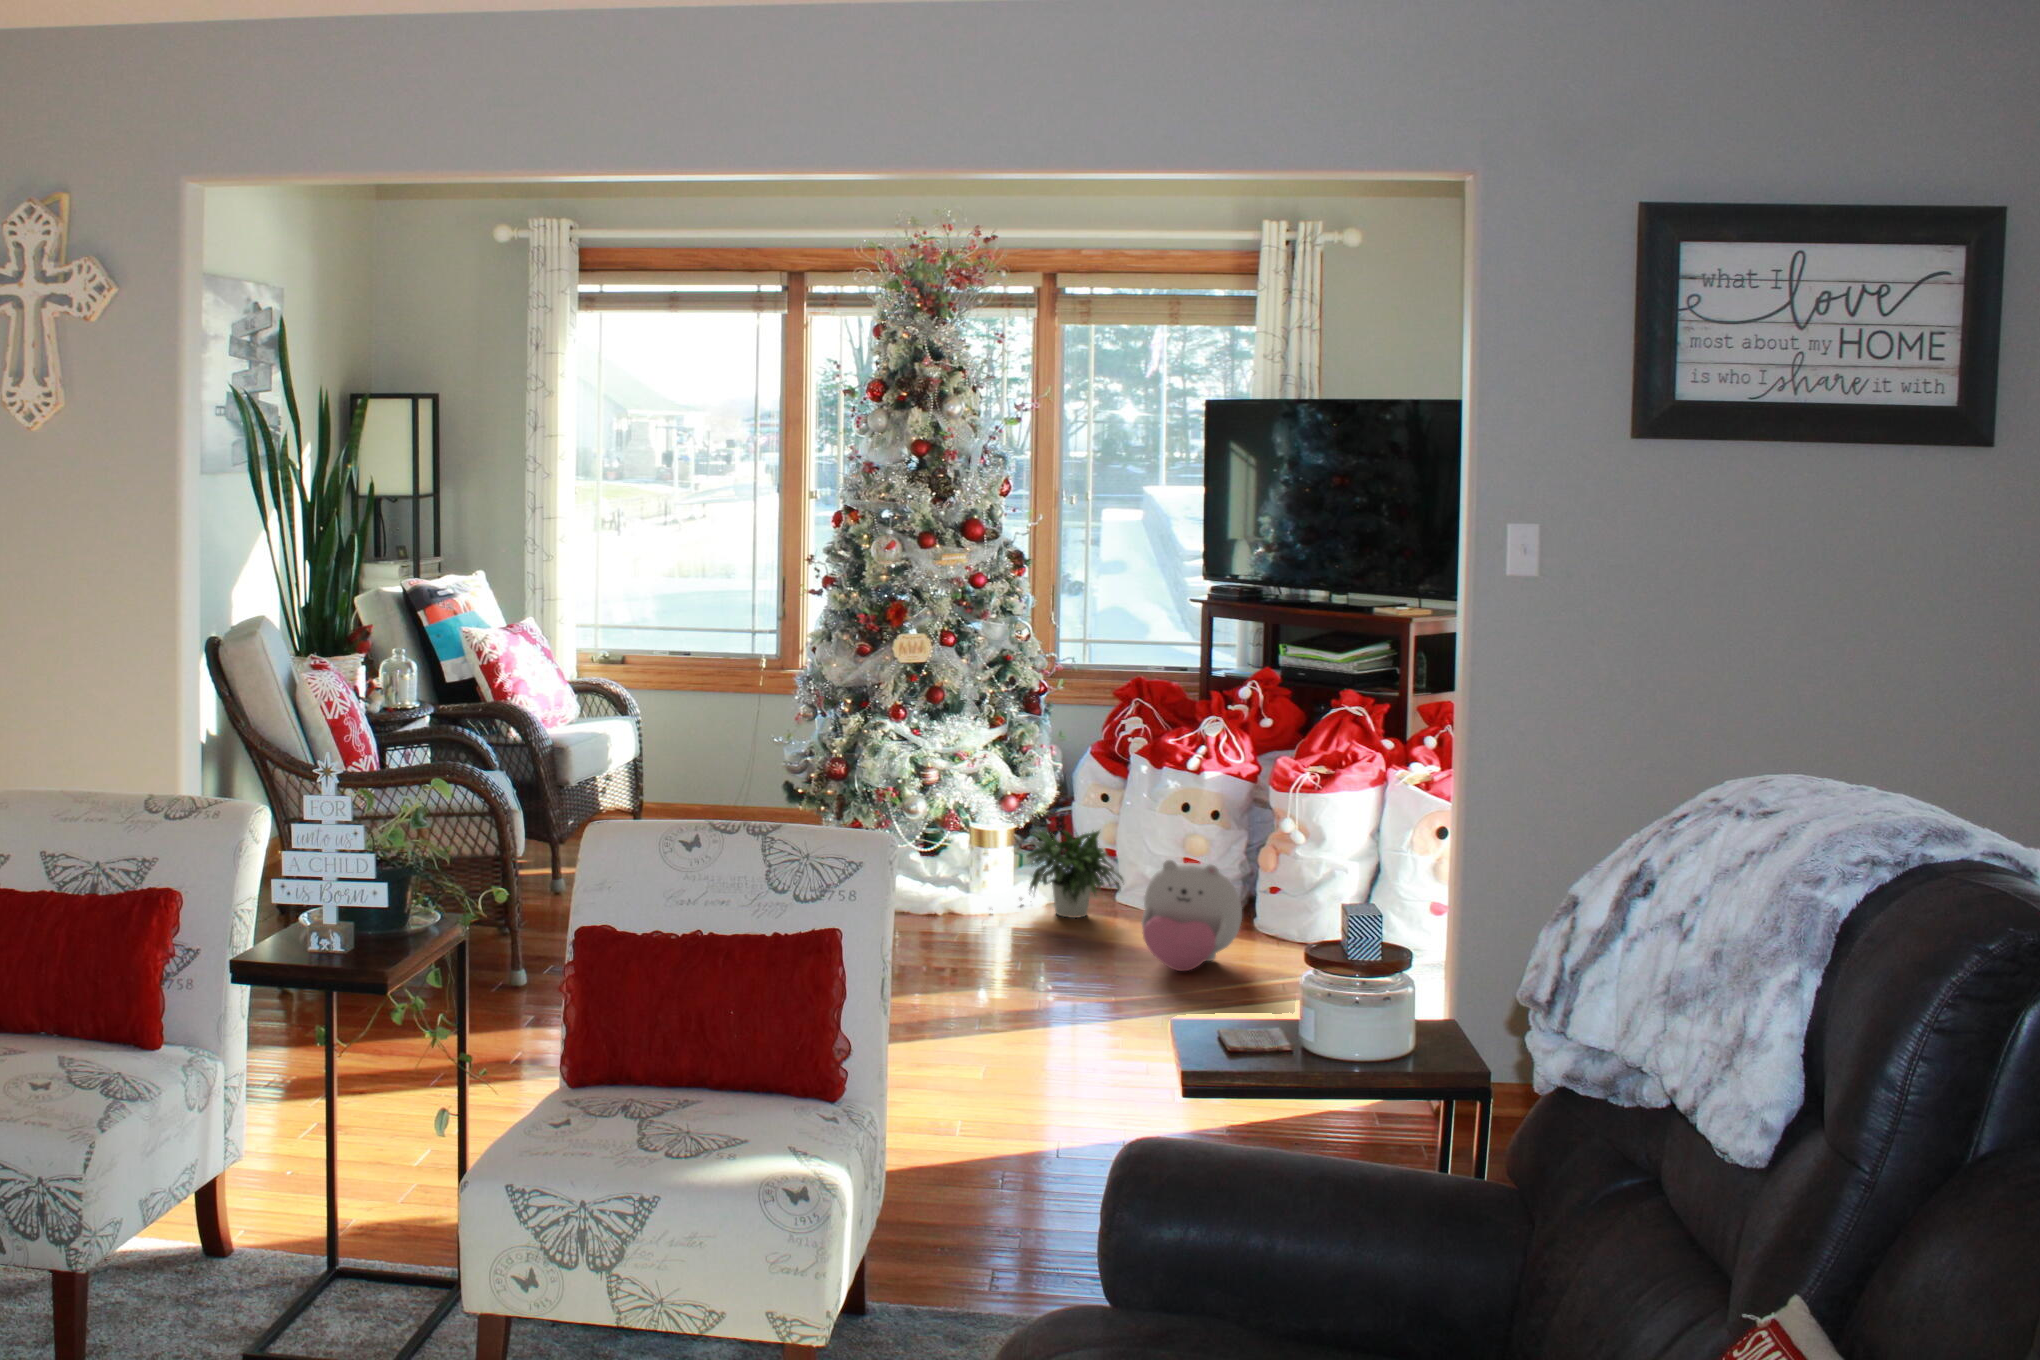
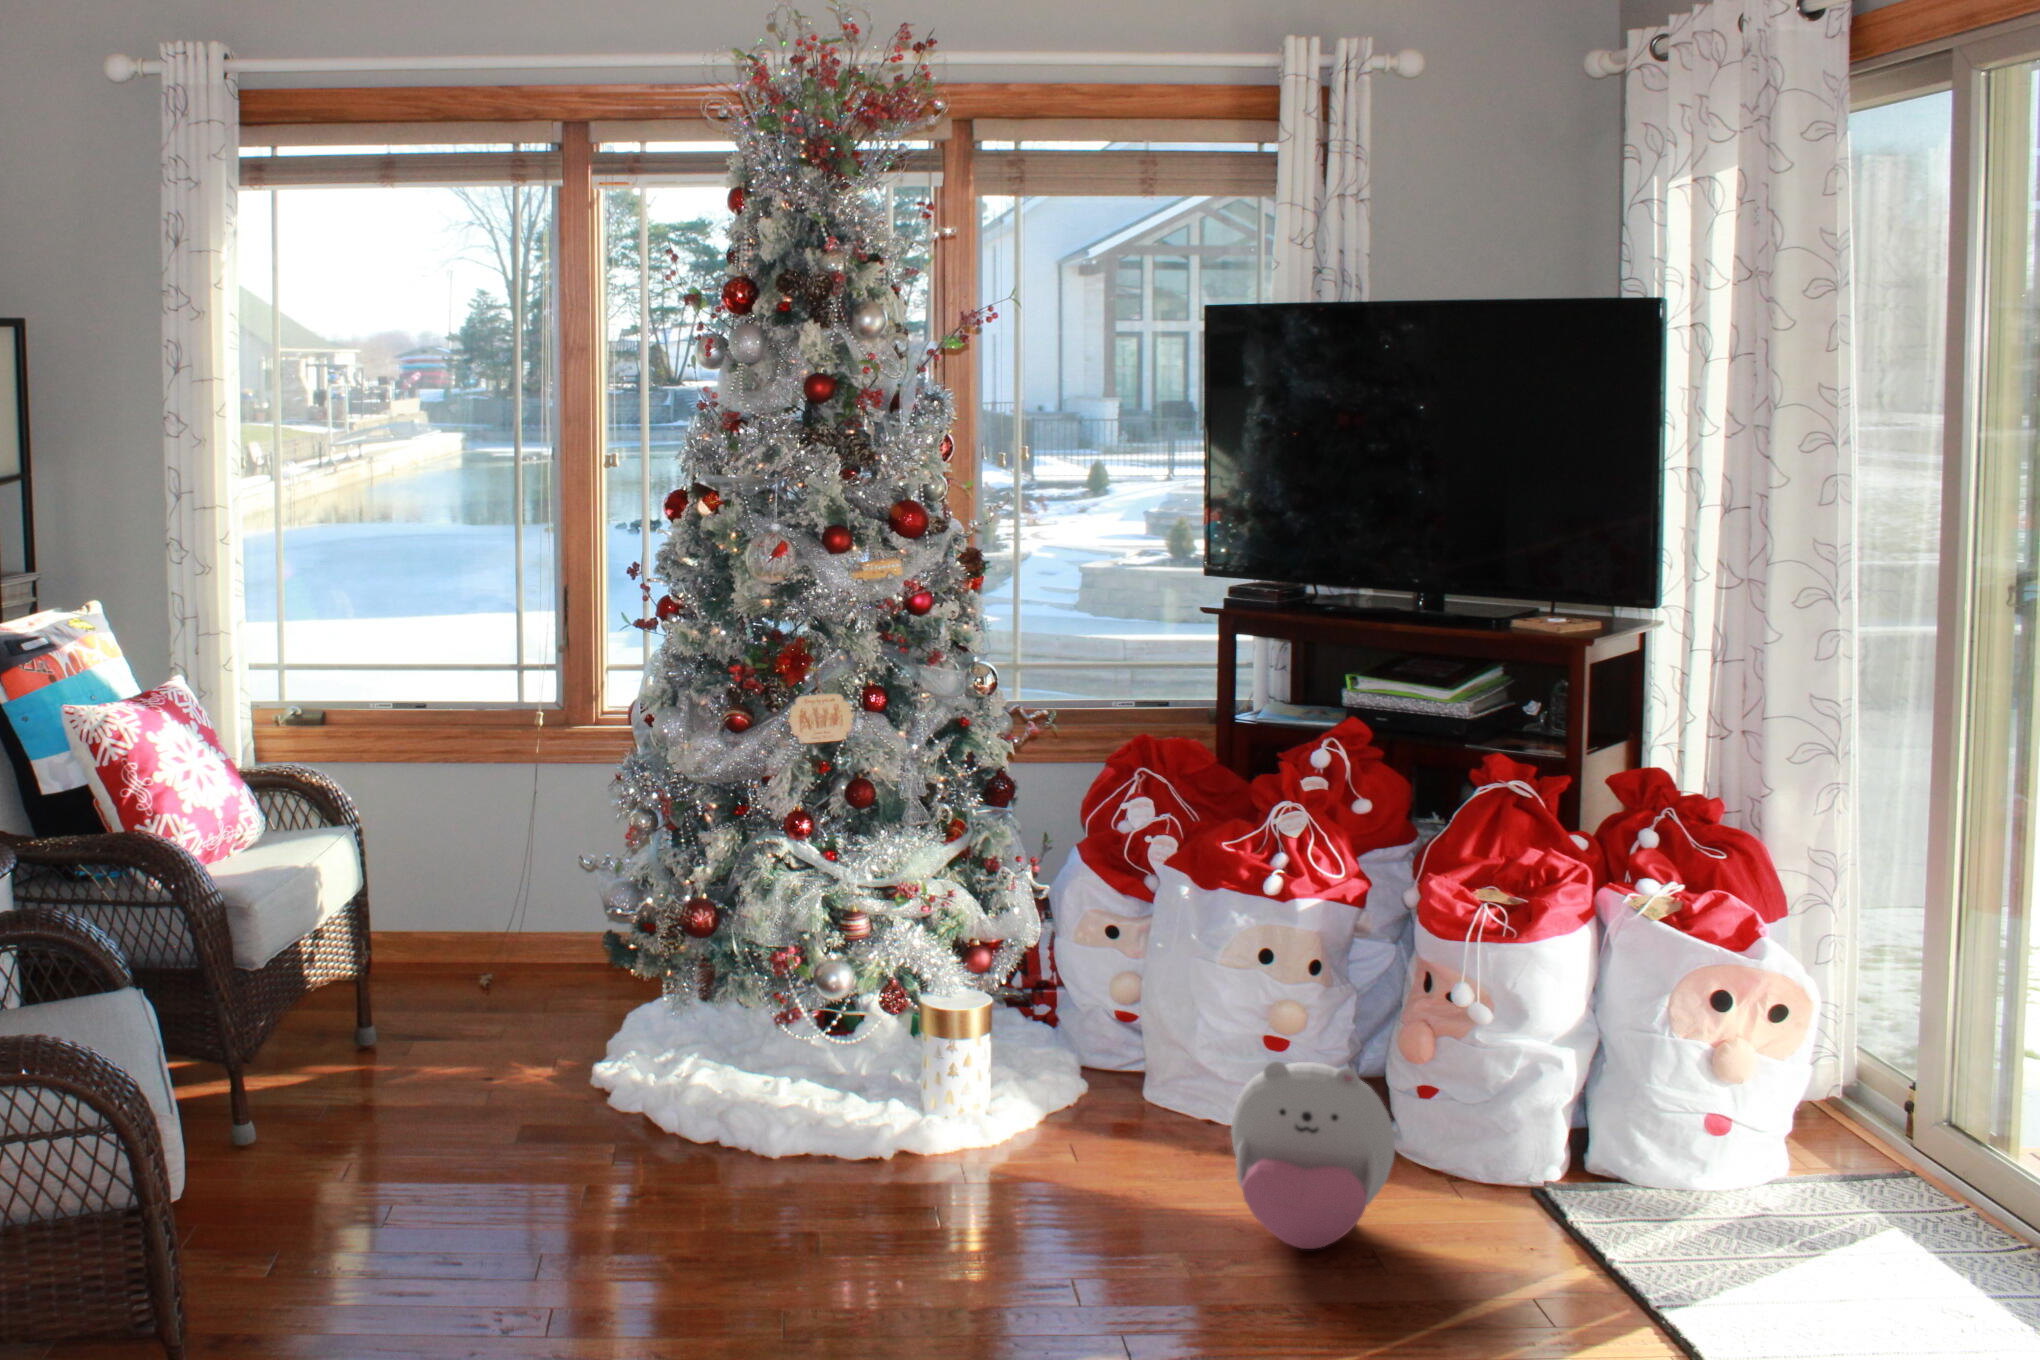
potted plant: present [1020,830,1123,918] -> none [951,991,1163,1137]

